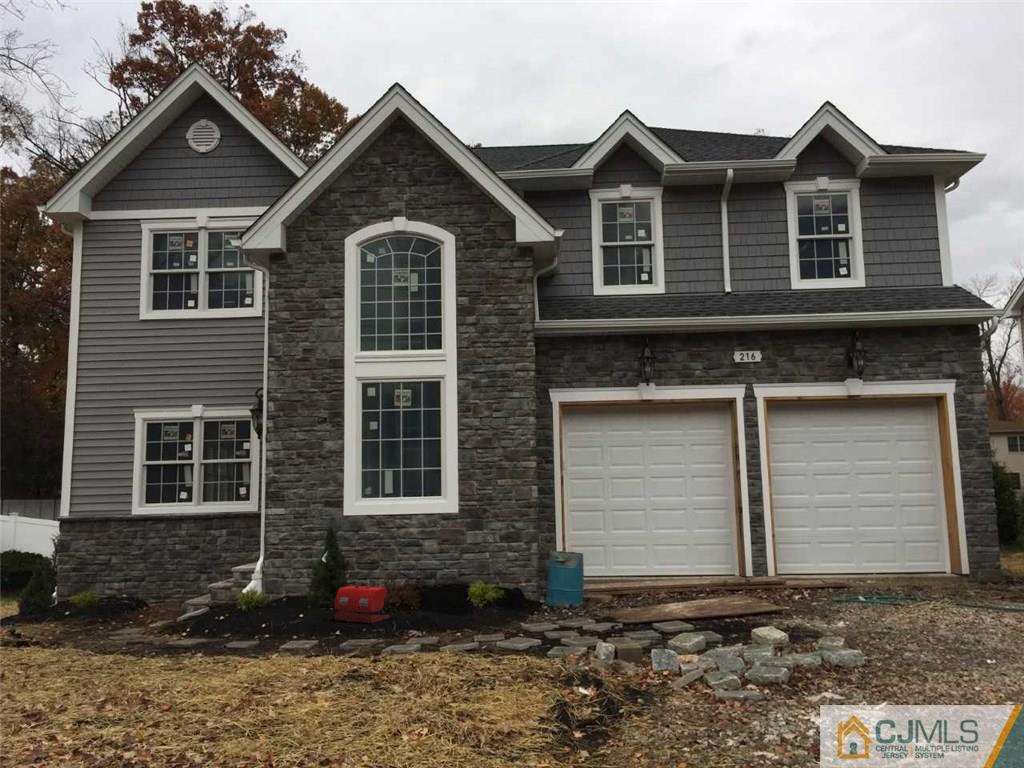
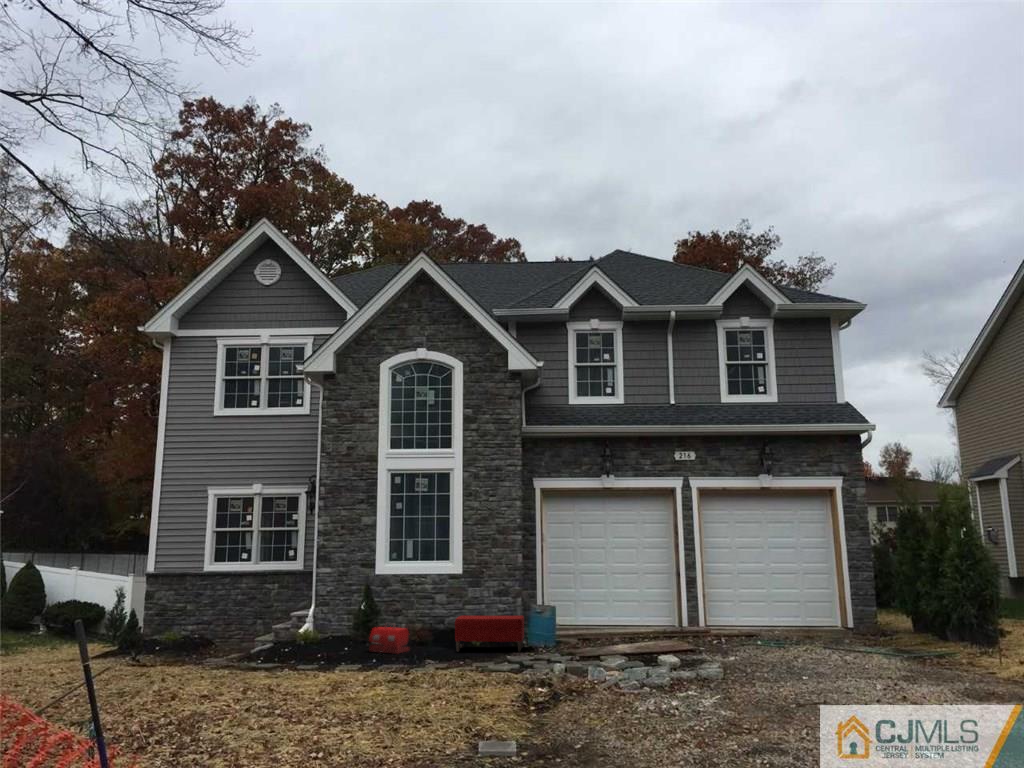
bench: none [450,568,544,619] -> present [455,616,524,652]

